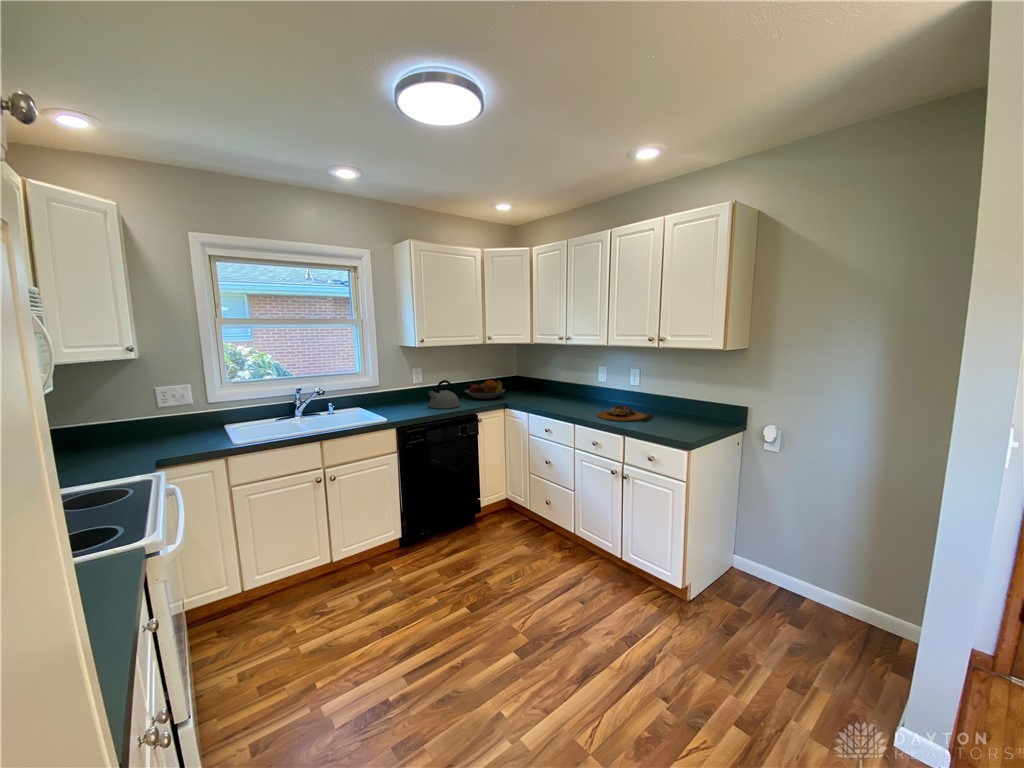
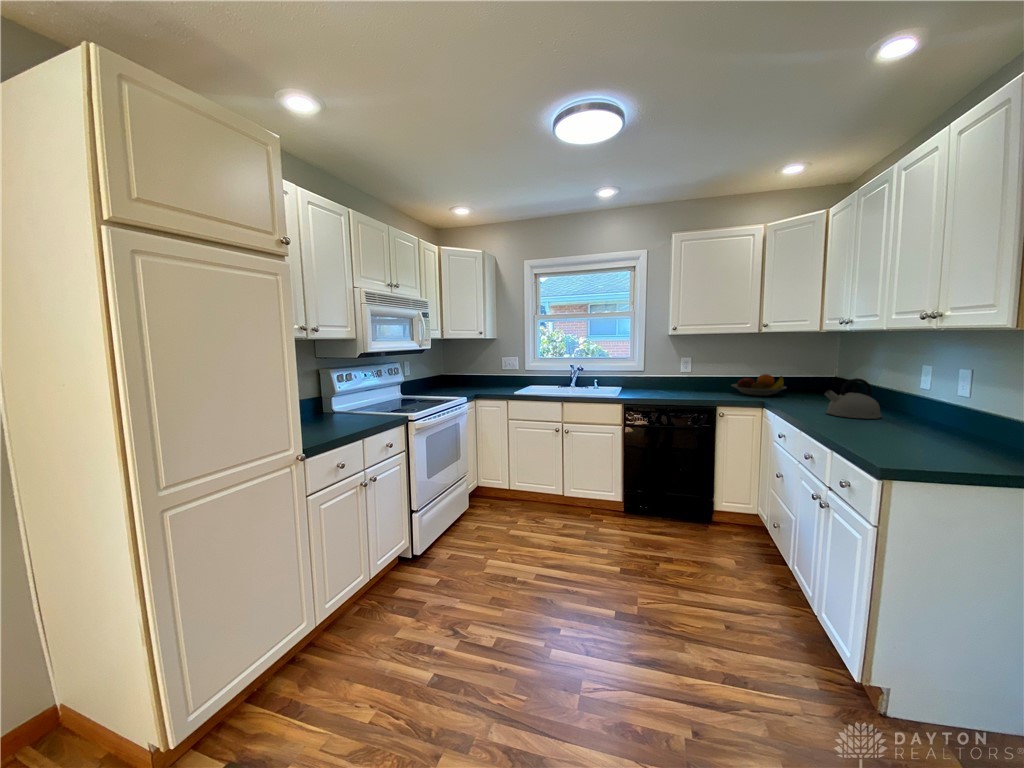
kettle: present [428,380,460,409] -> present [825,378,881,419]
cutting board: present [597,405,653,422] -> none [839,418,950,447]

